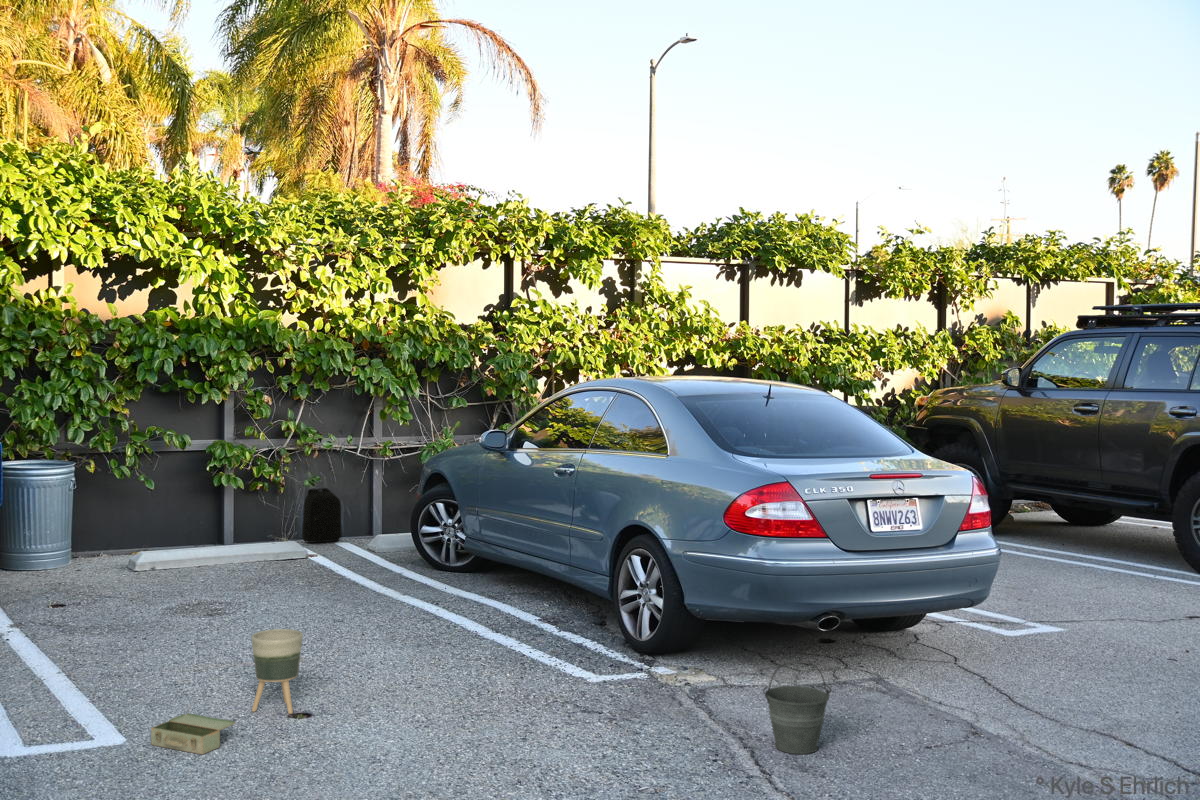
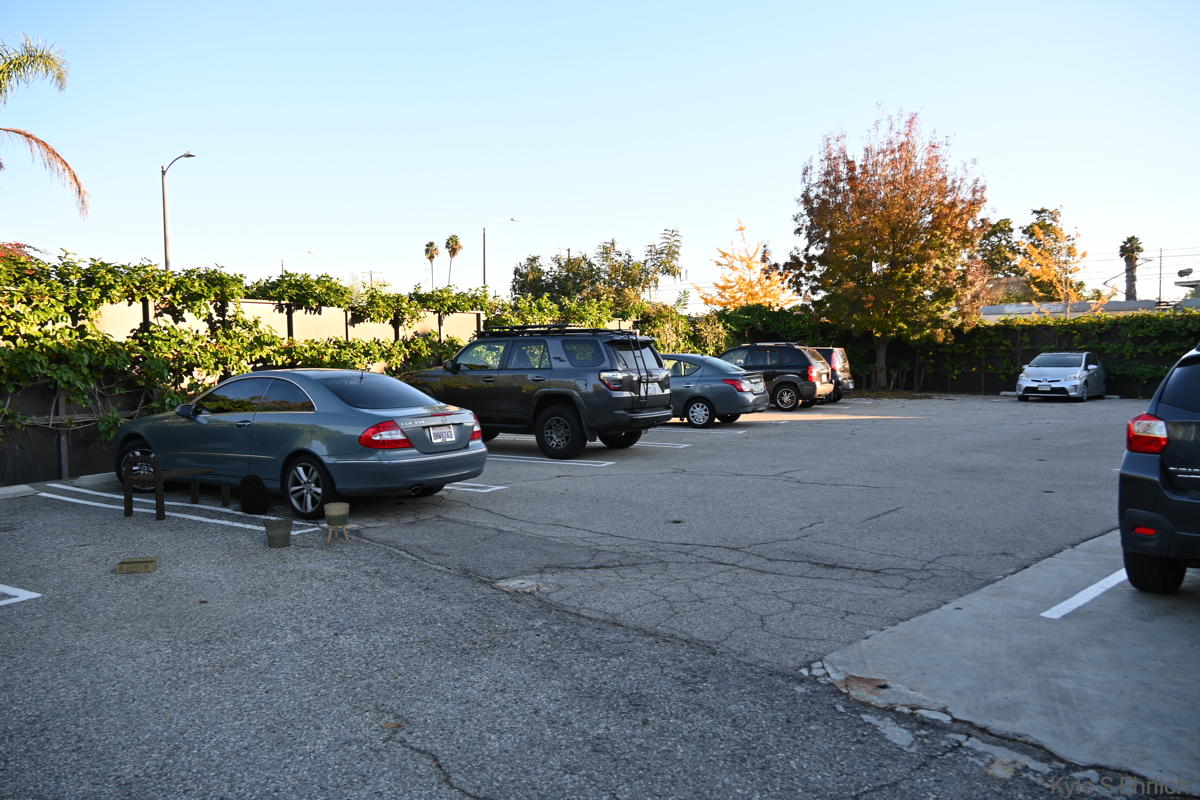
backpack: present [302,488,342,543] -> present [240,472,272,514]
bench: none [352,501,519,627] -> present [124,455,230,520]
planter: present [252,629,303,714] -> present [324,503,349,543]
bucket: present [763,661,831,754] -> present [263,510,294,548]

